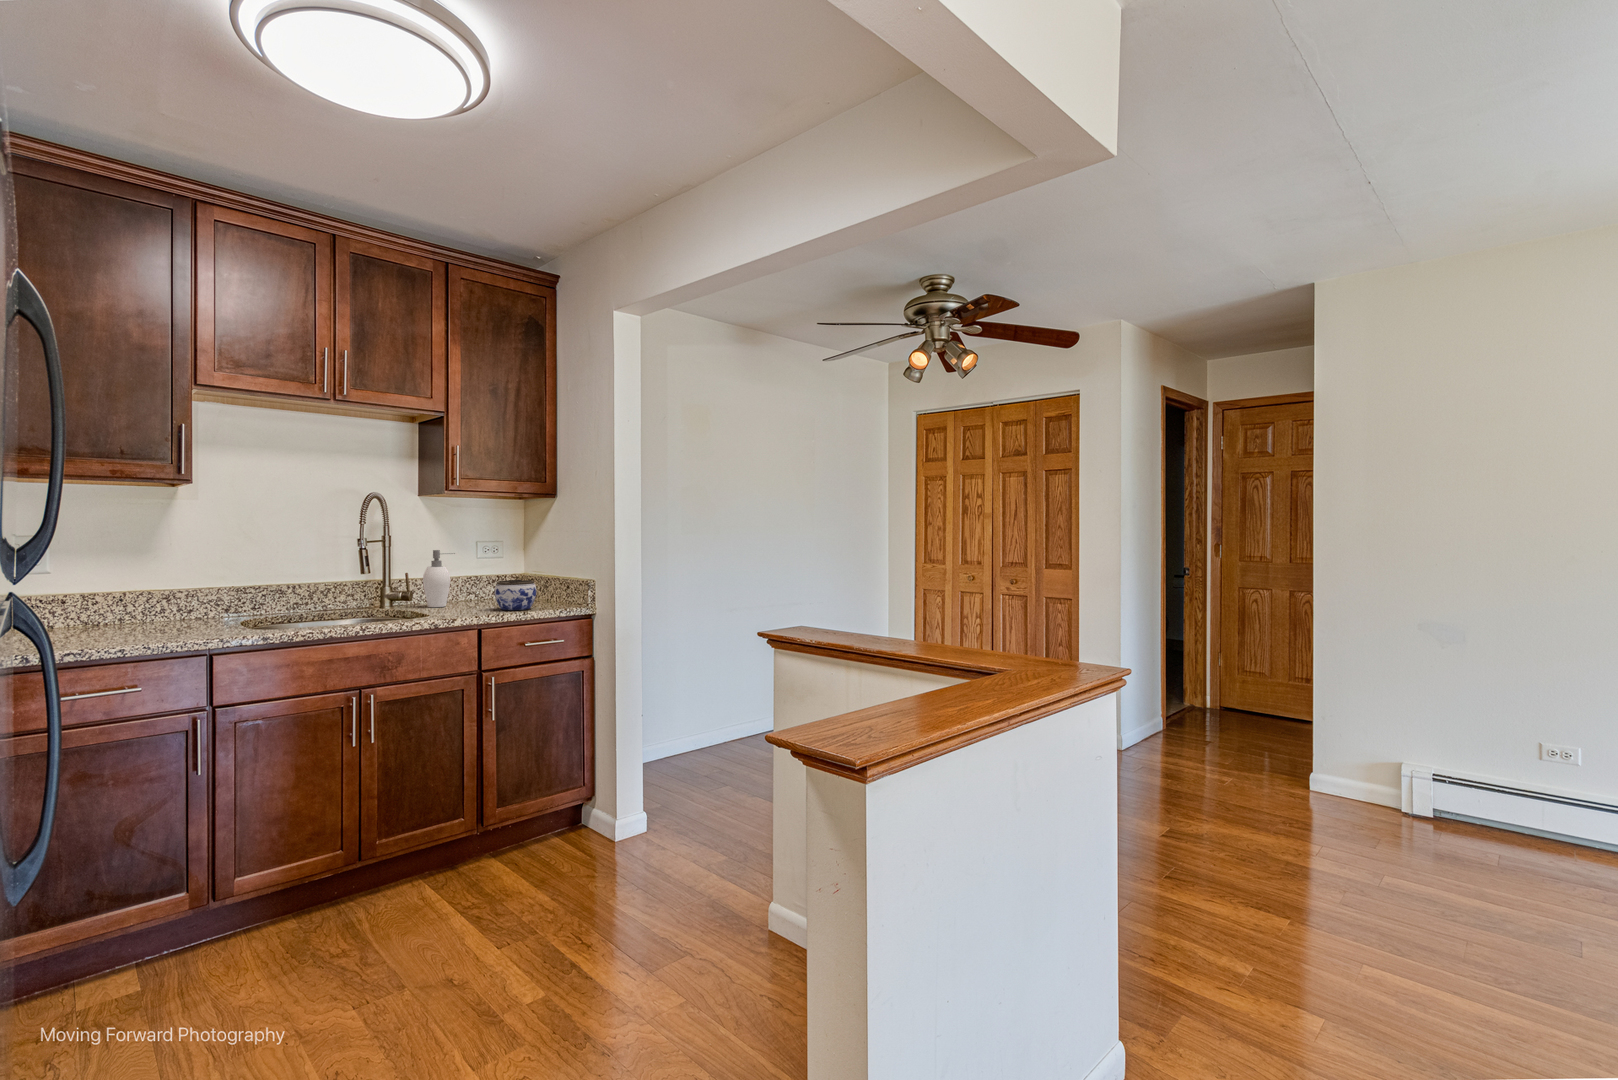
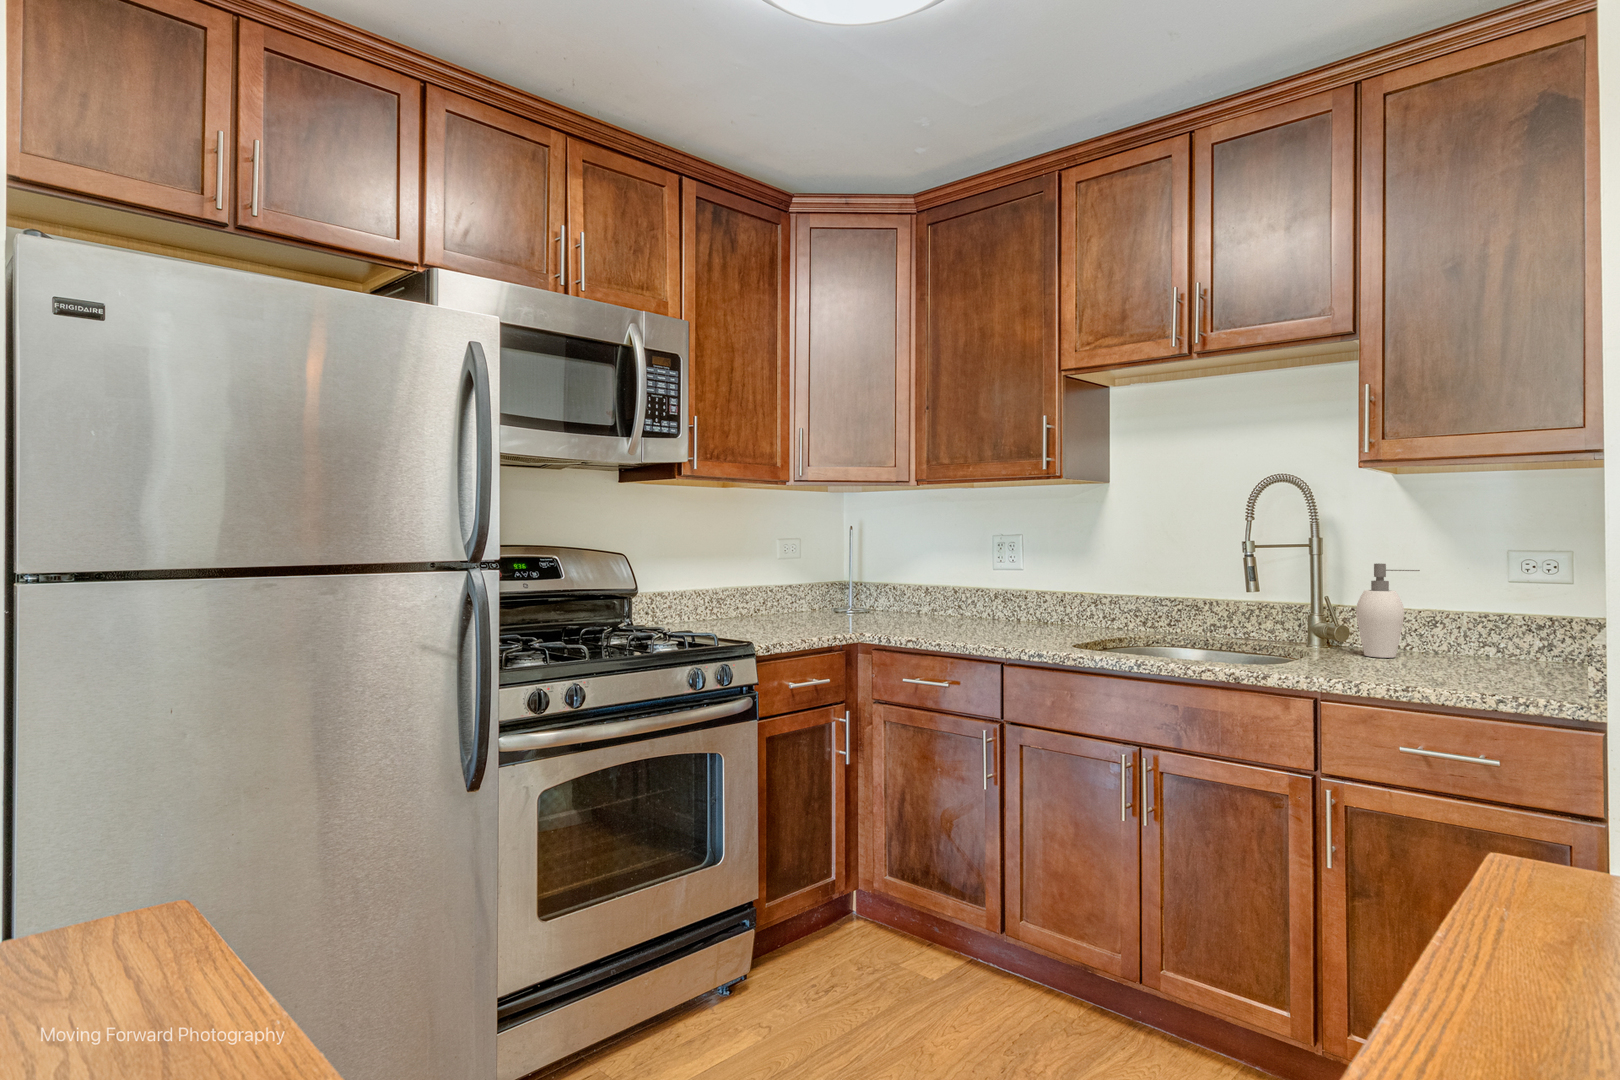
jar: present [495,580,536,610] -> none [1411,624,1500,683]

